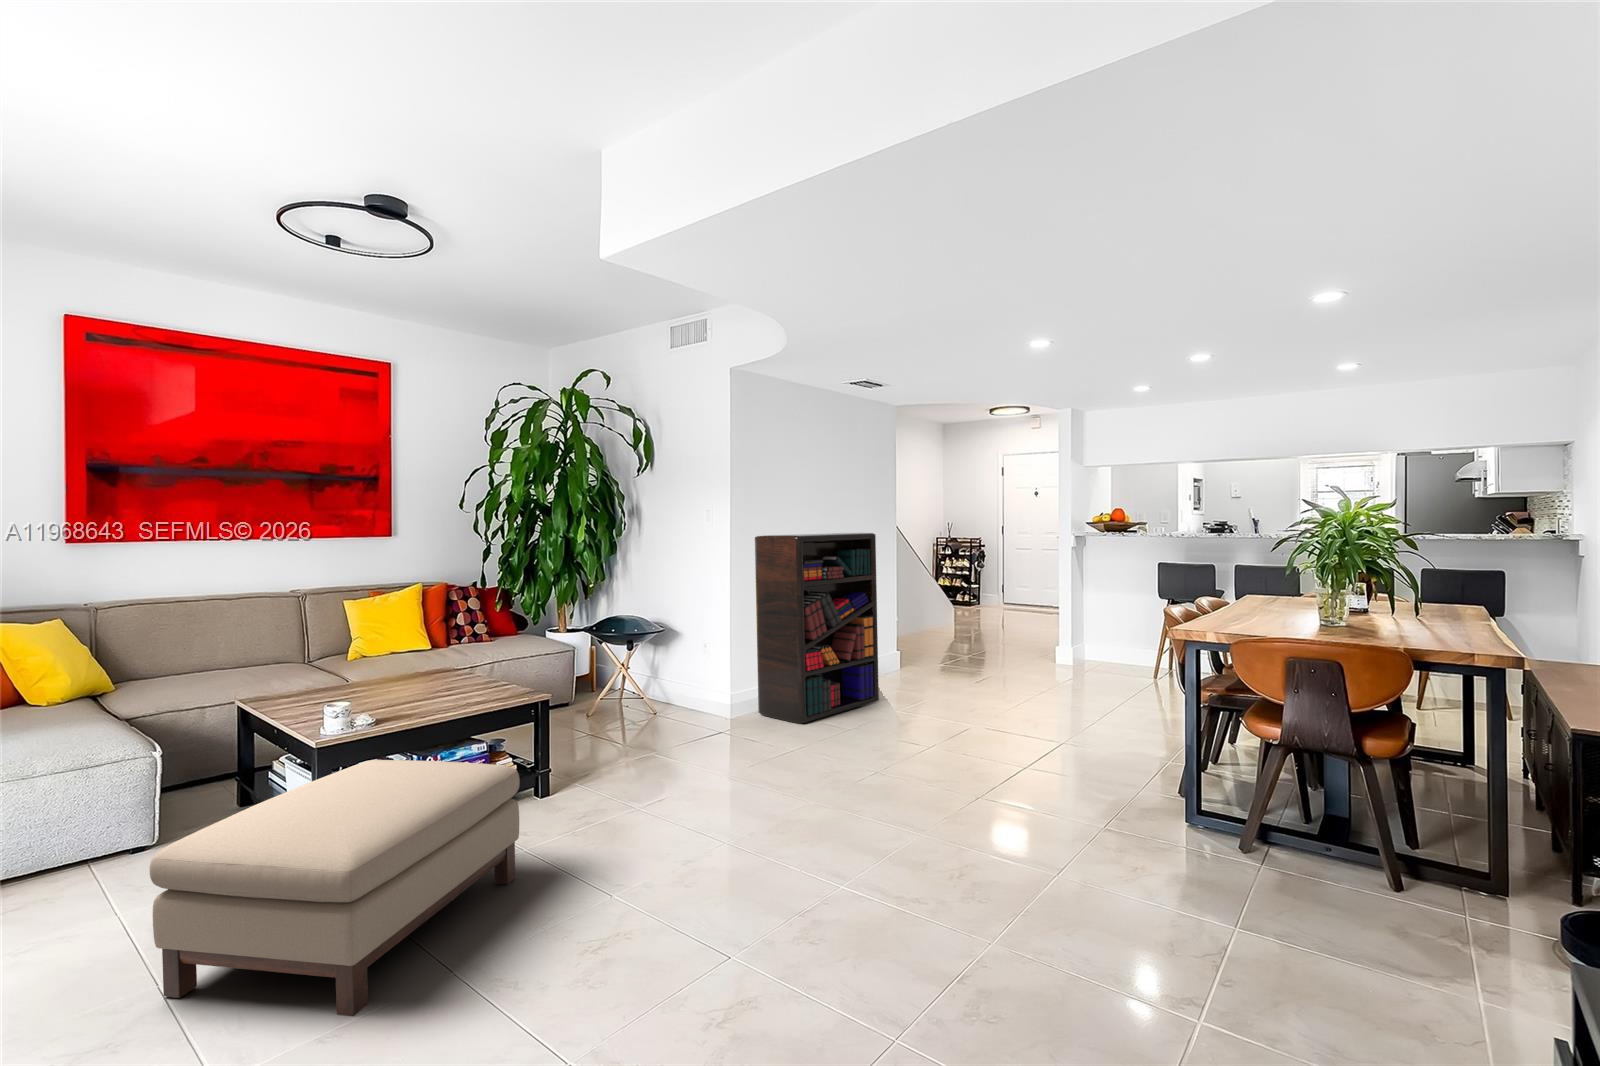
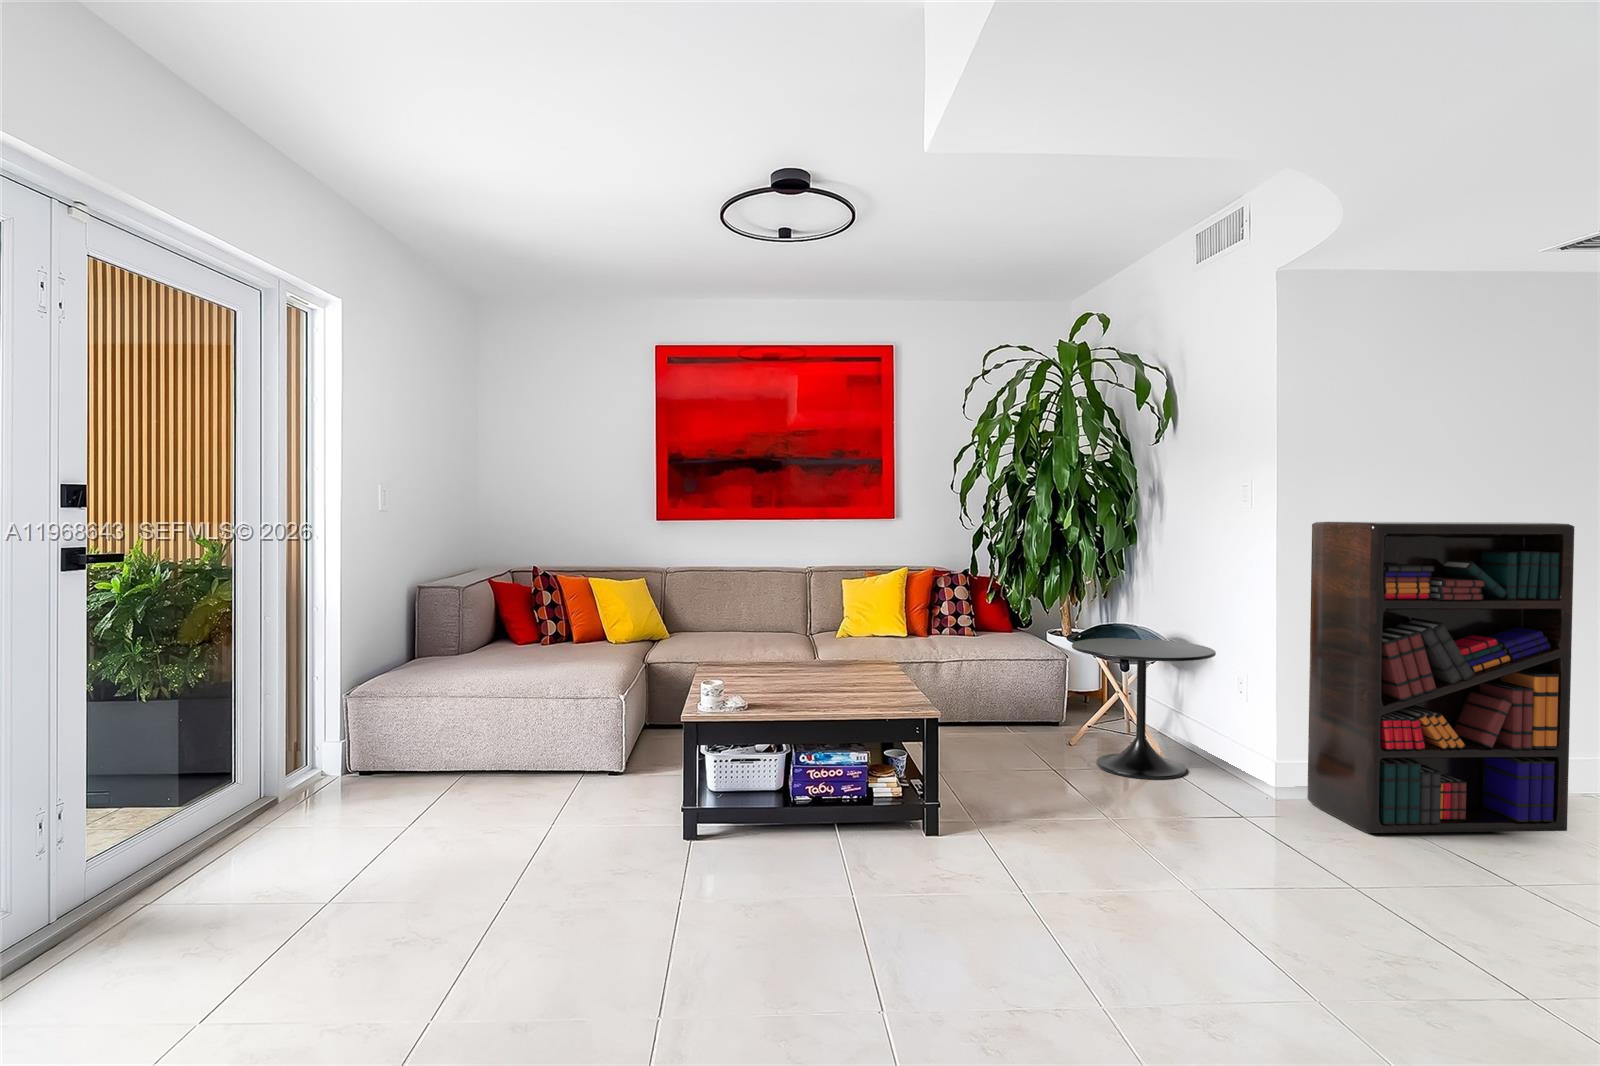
side table: none [597,623,696,725] -> present [1072,638,1216,780]
ottoman: present [150,760,520,1016] -> none [486,742,819,994]

